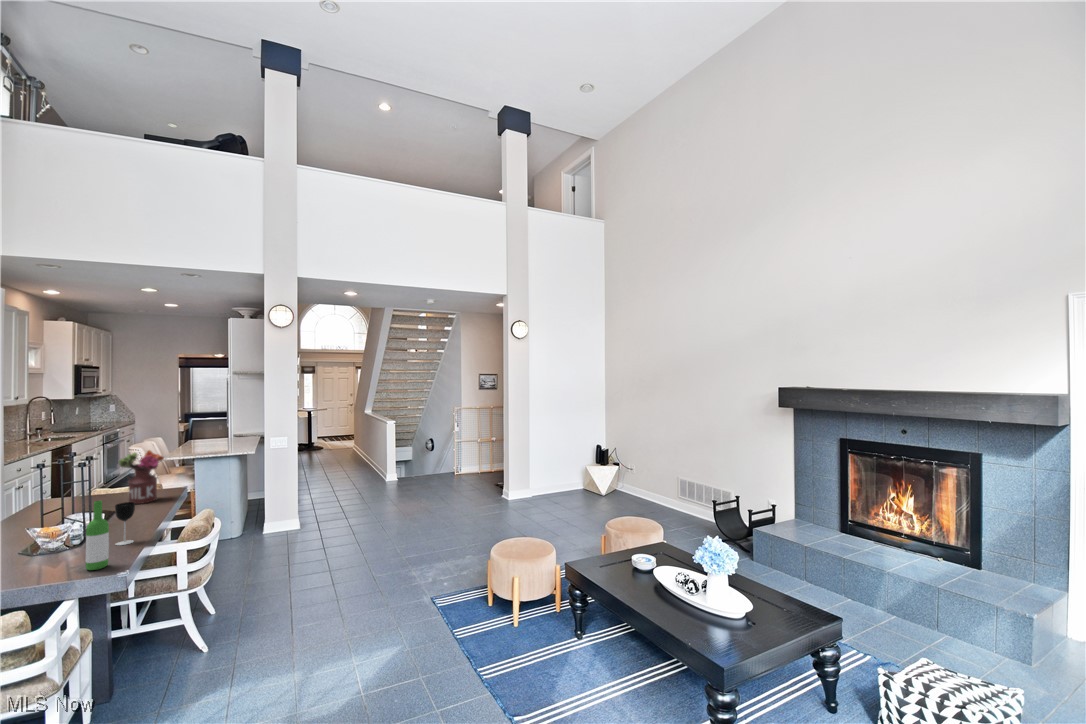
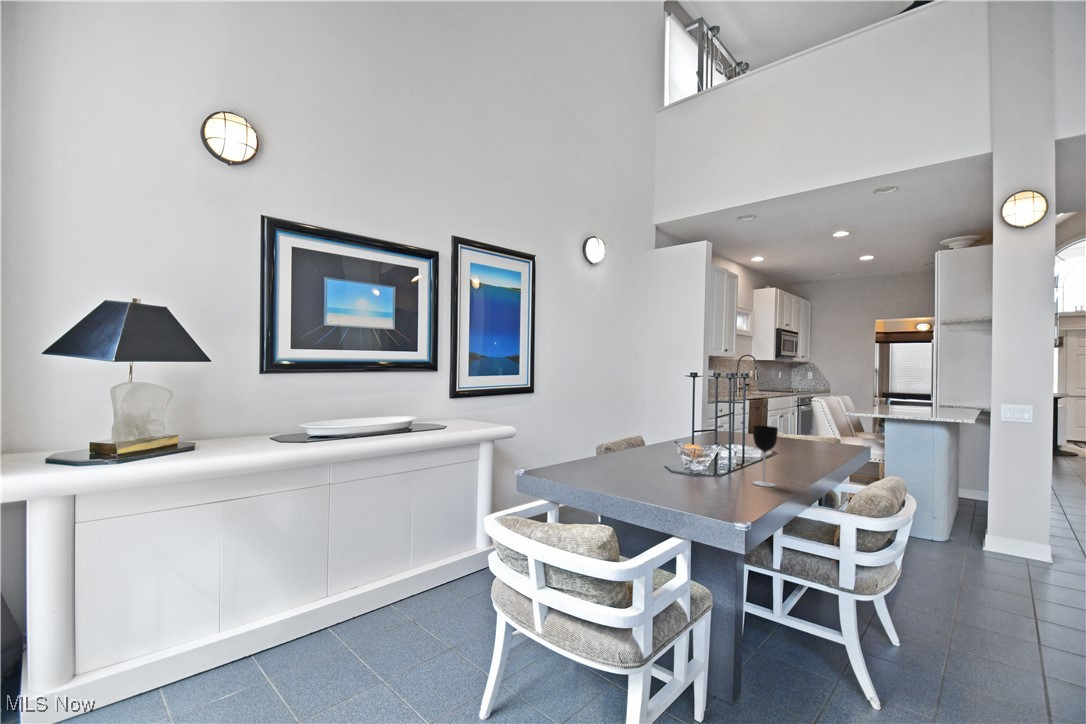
flower arrangement: present [119,450,164,504] -> none [781,381,836,450]
wine bottle: present [86,501,109,570] -> none [701,403,729,505]

